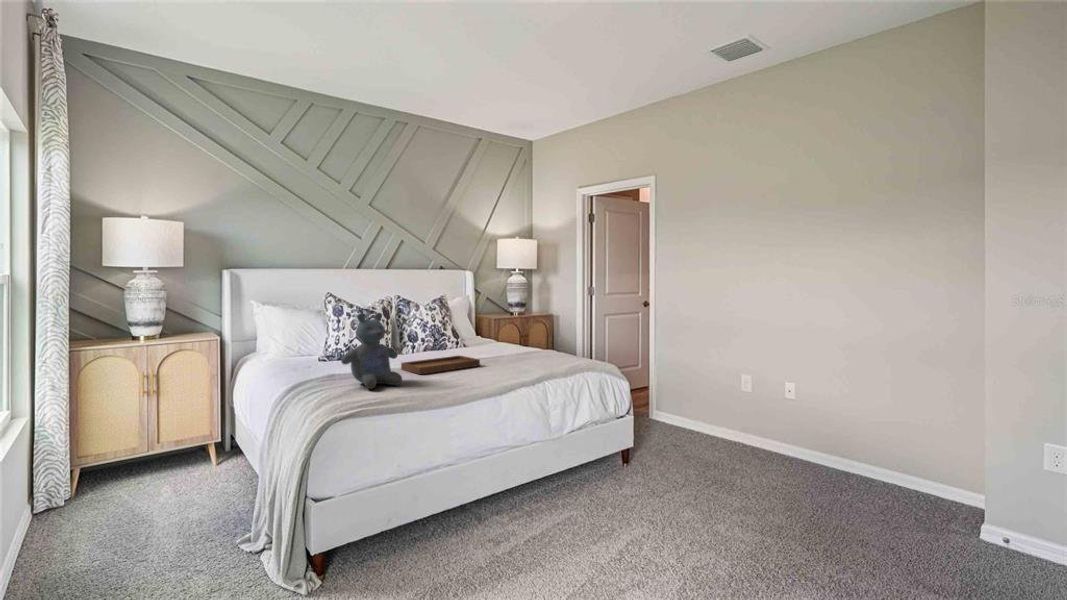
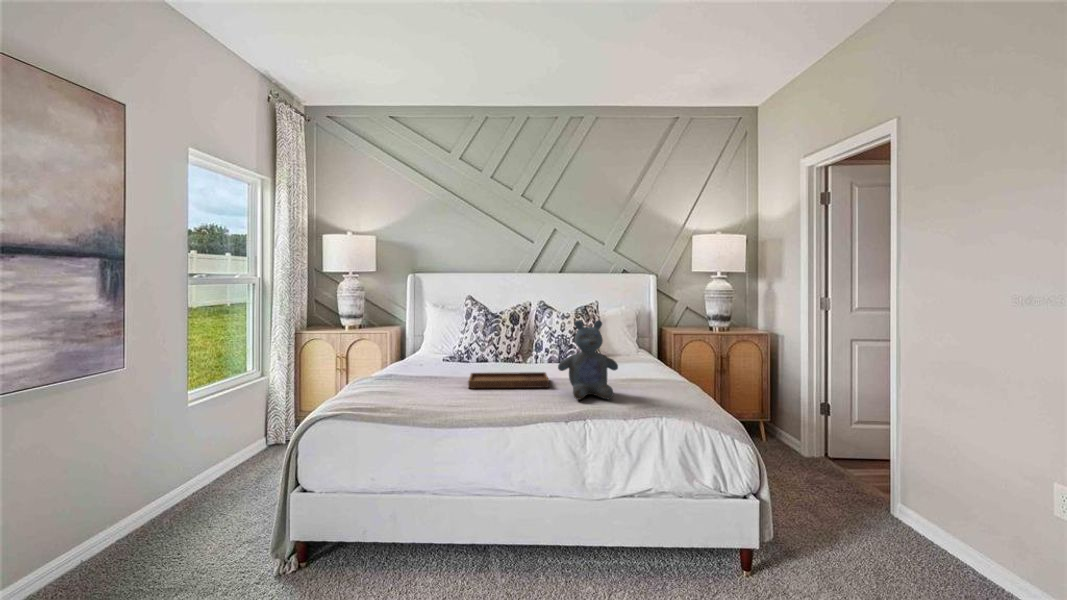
stuffed bear: present [341,313,402,389] -> present [558,320,618,400]

